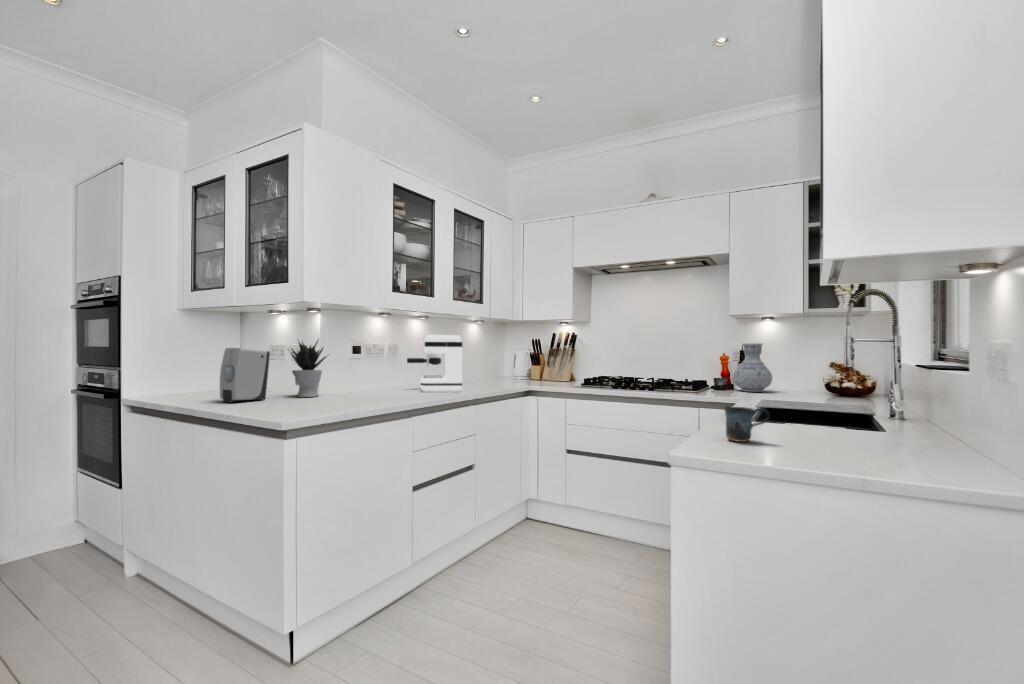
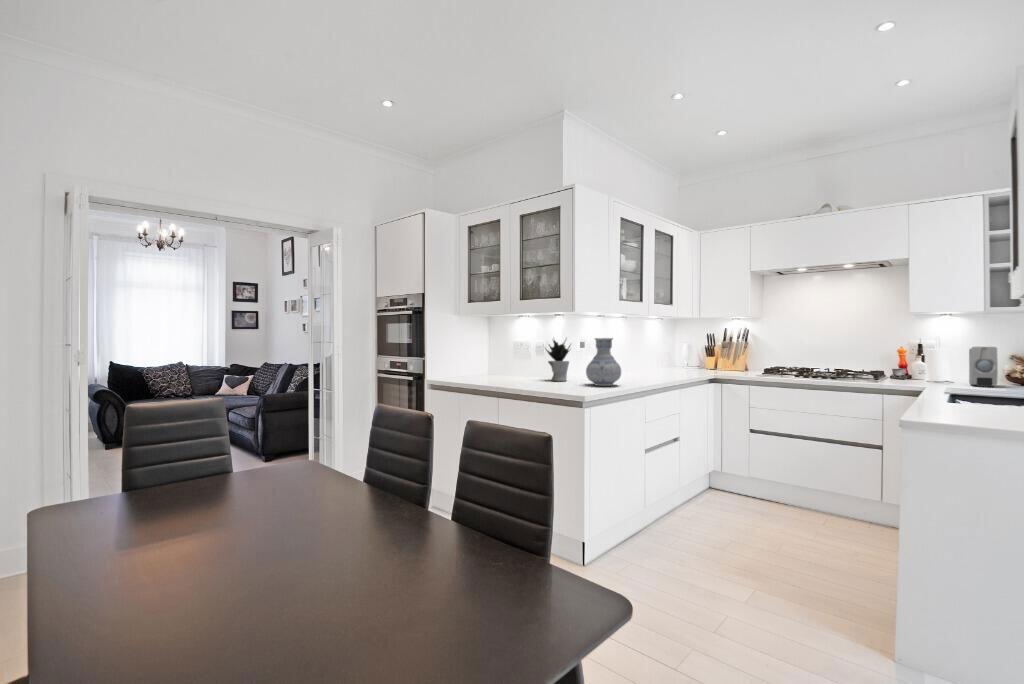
coffee maker: present [407,335,462,392] -> none [620,333,670,378]
vase: present [733,343,772,392] -> present [586,338,621,386]
soap dispenser: present [220,348,270,402] -> present [969,347,998,387]
mug: present [724,407,770,442] -> none [946,389,987,414]

